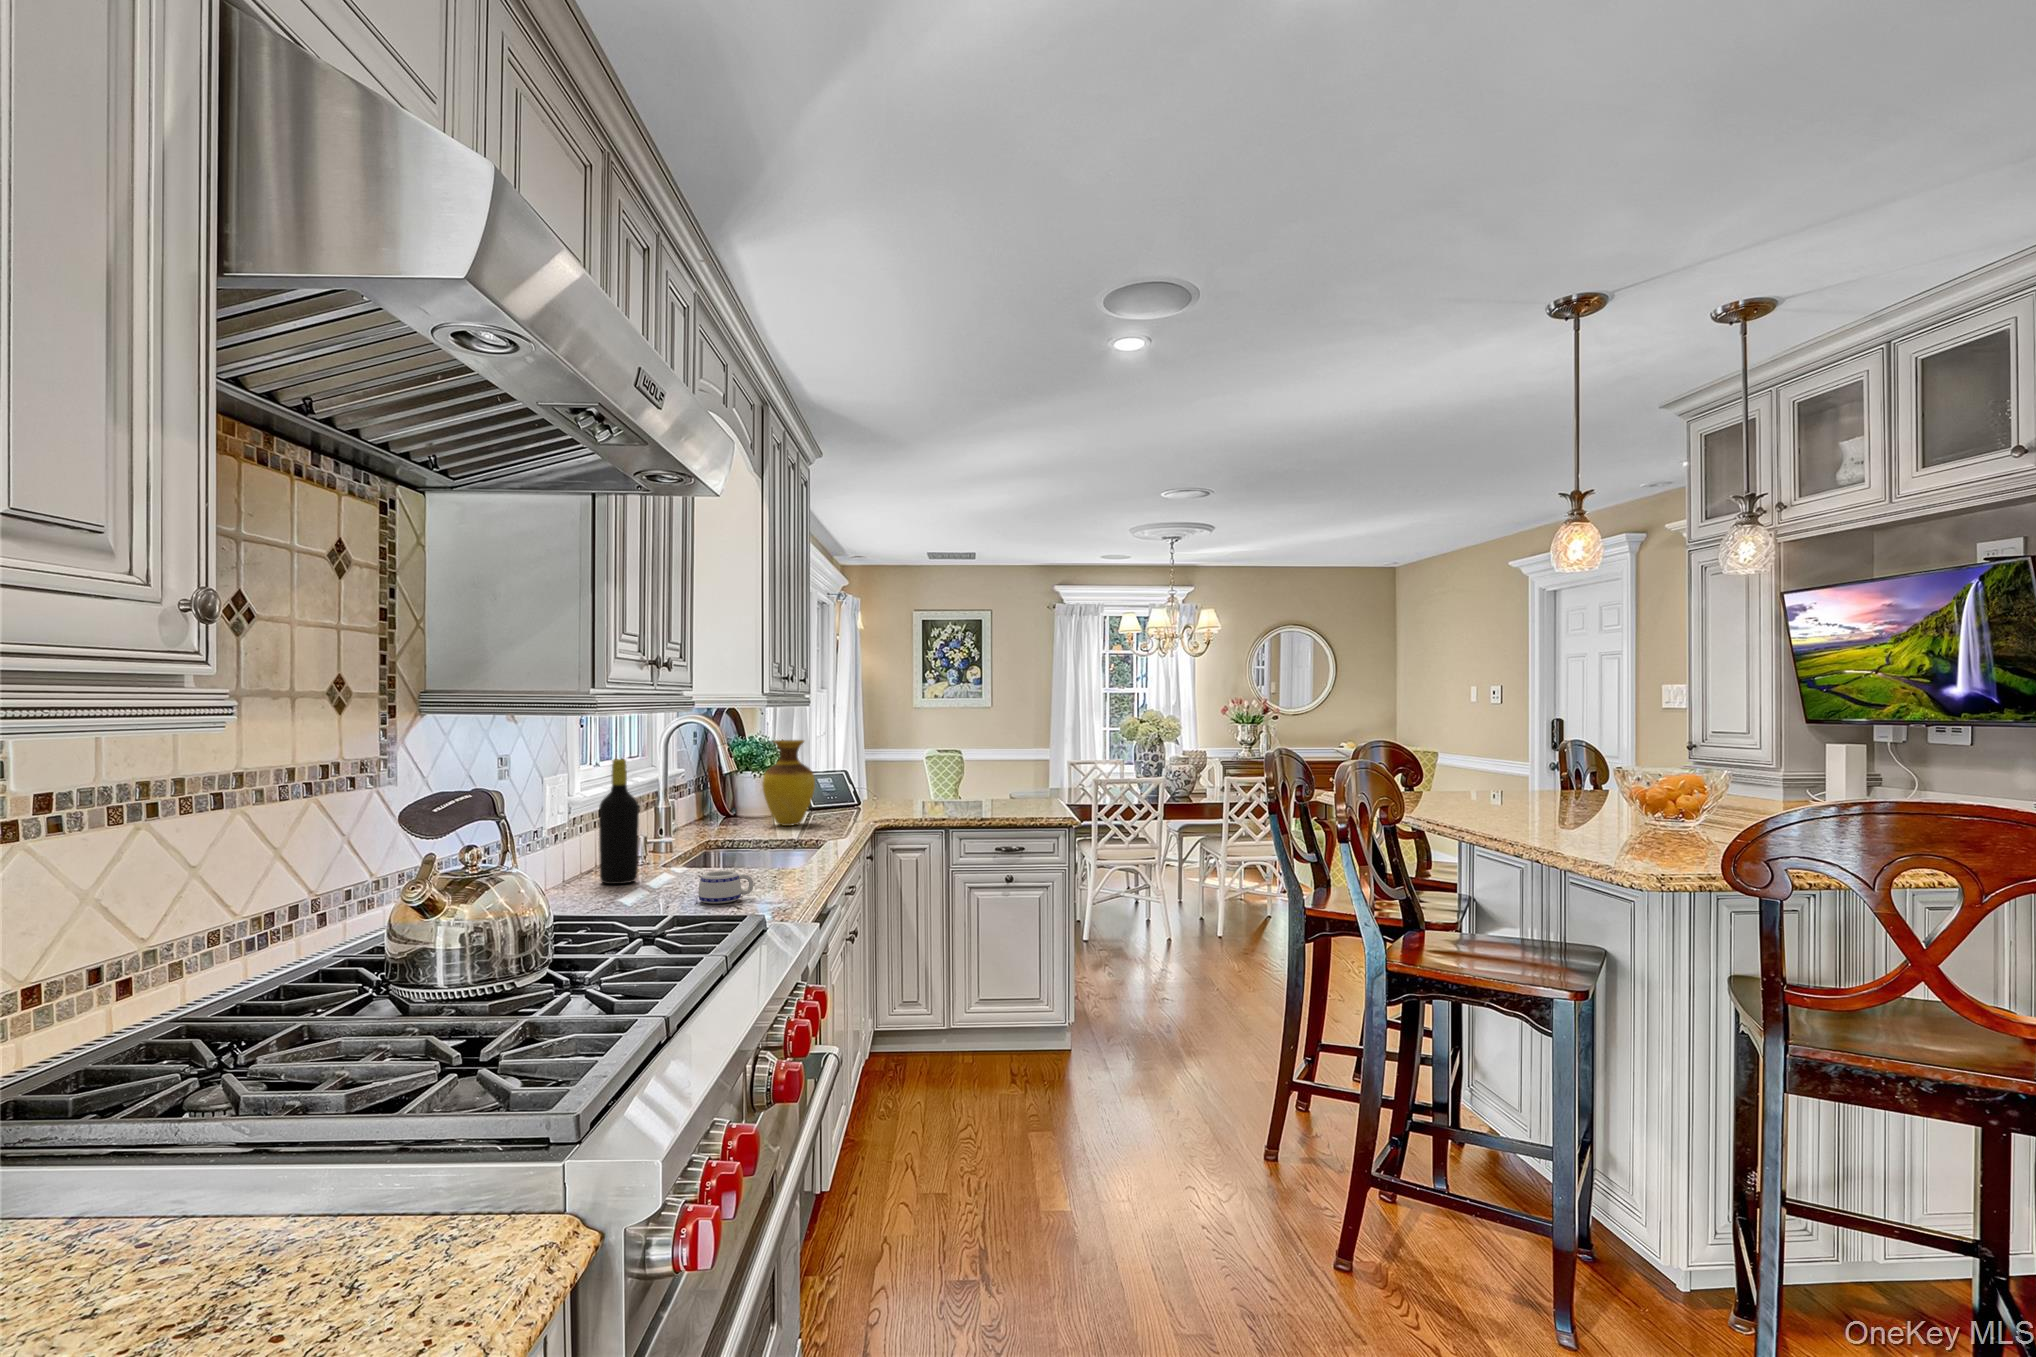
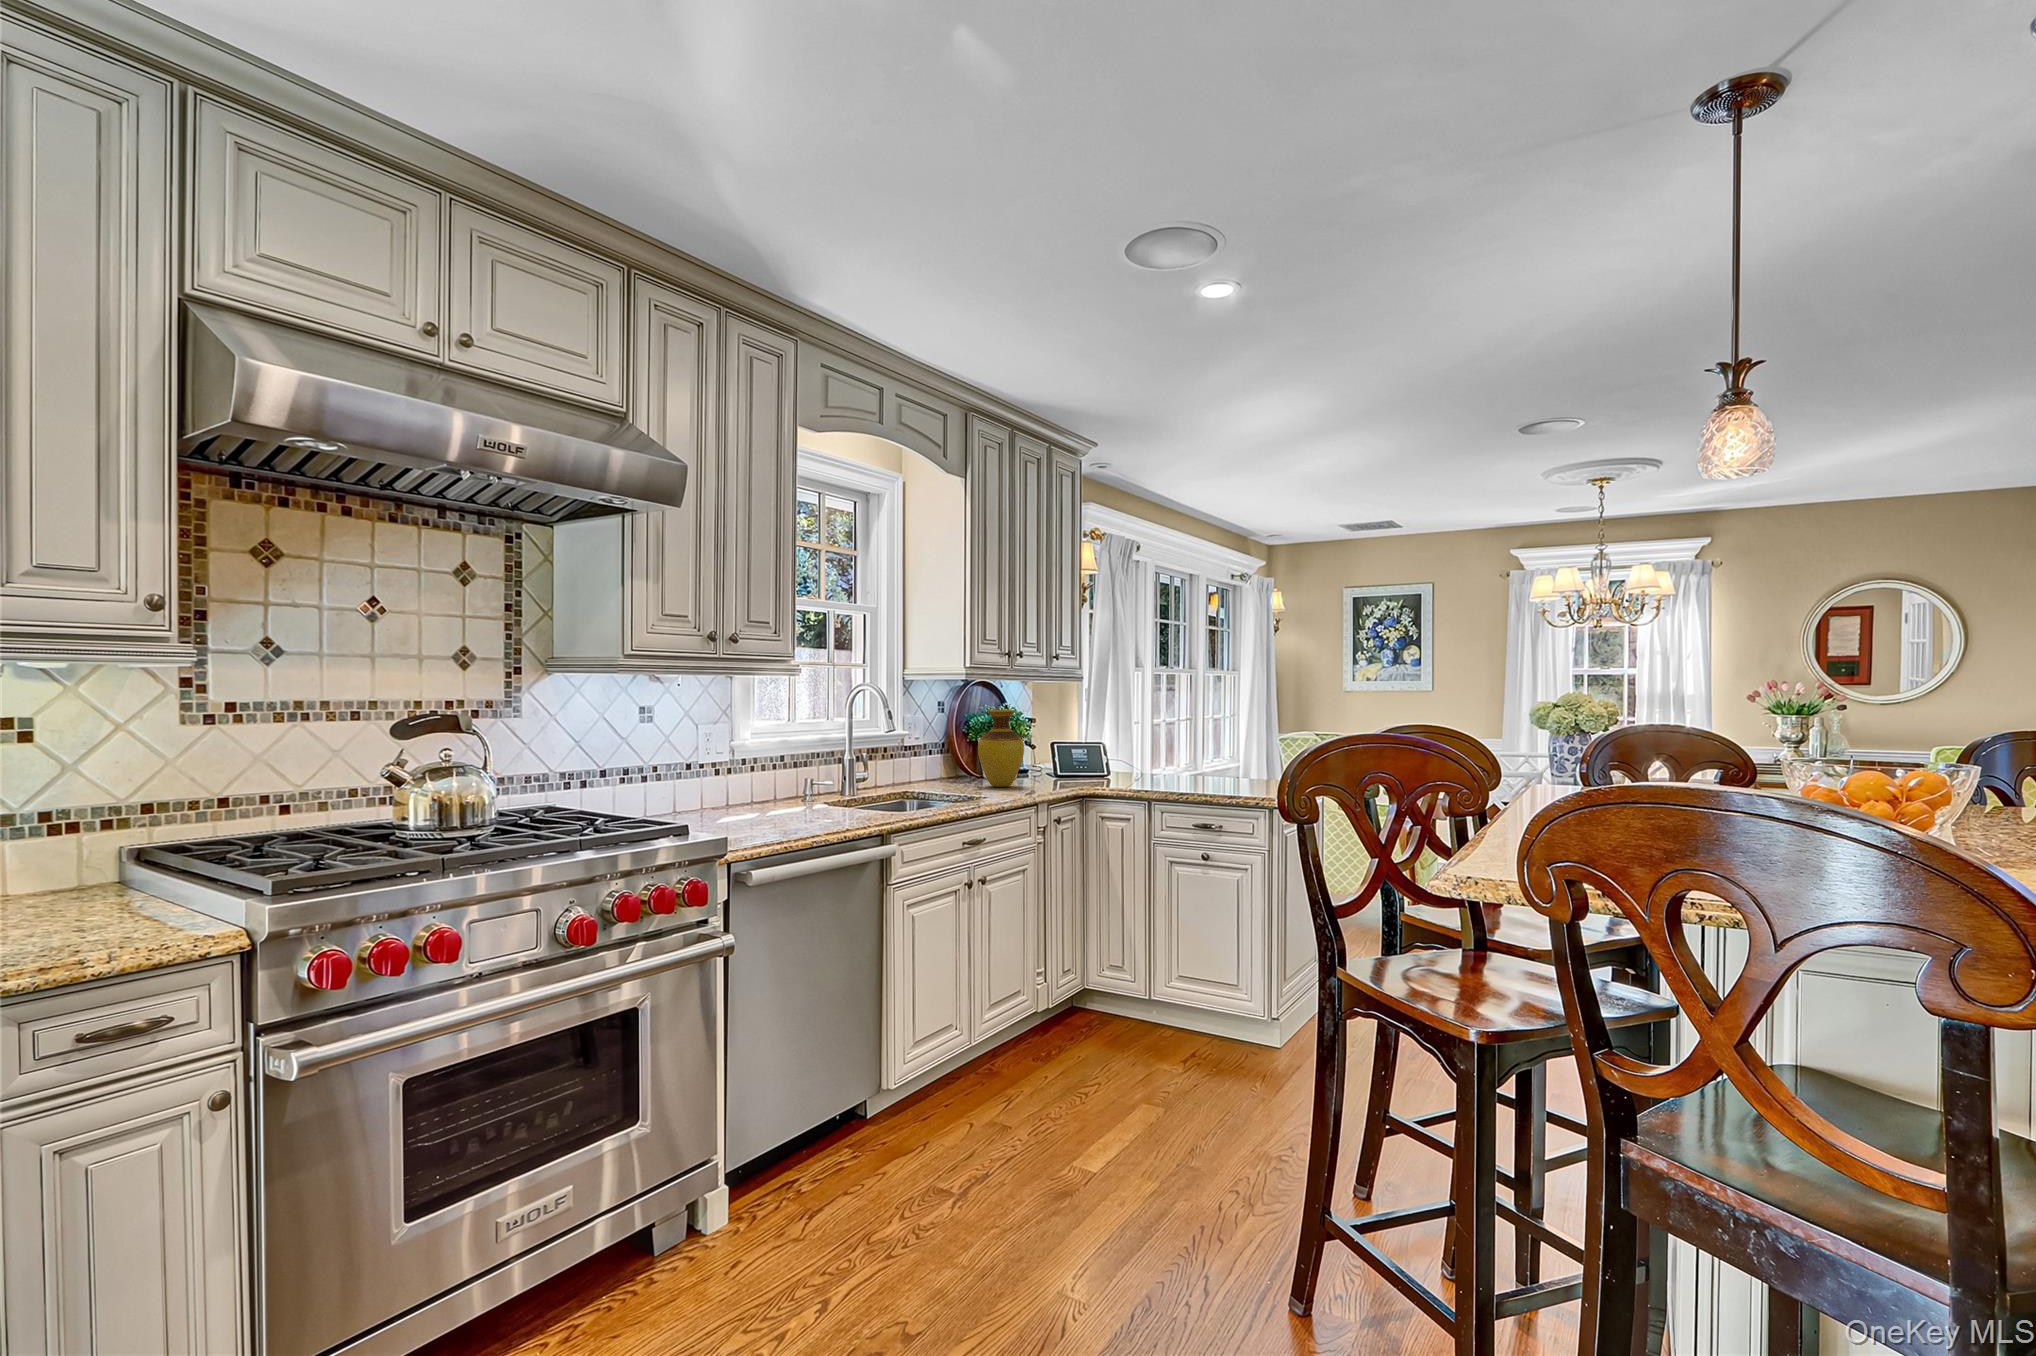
bottle: present [599,759,639,884] -> none [743,714,772,810]
mug: present [699,871,753,903] -> none [753,803,796,827]

